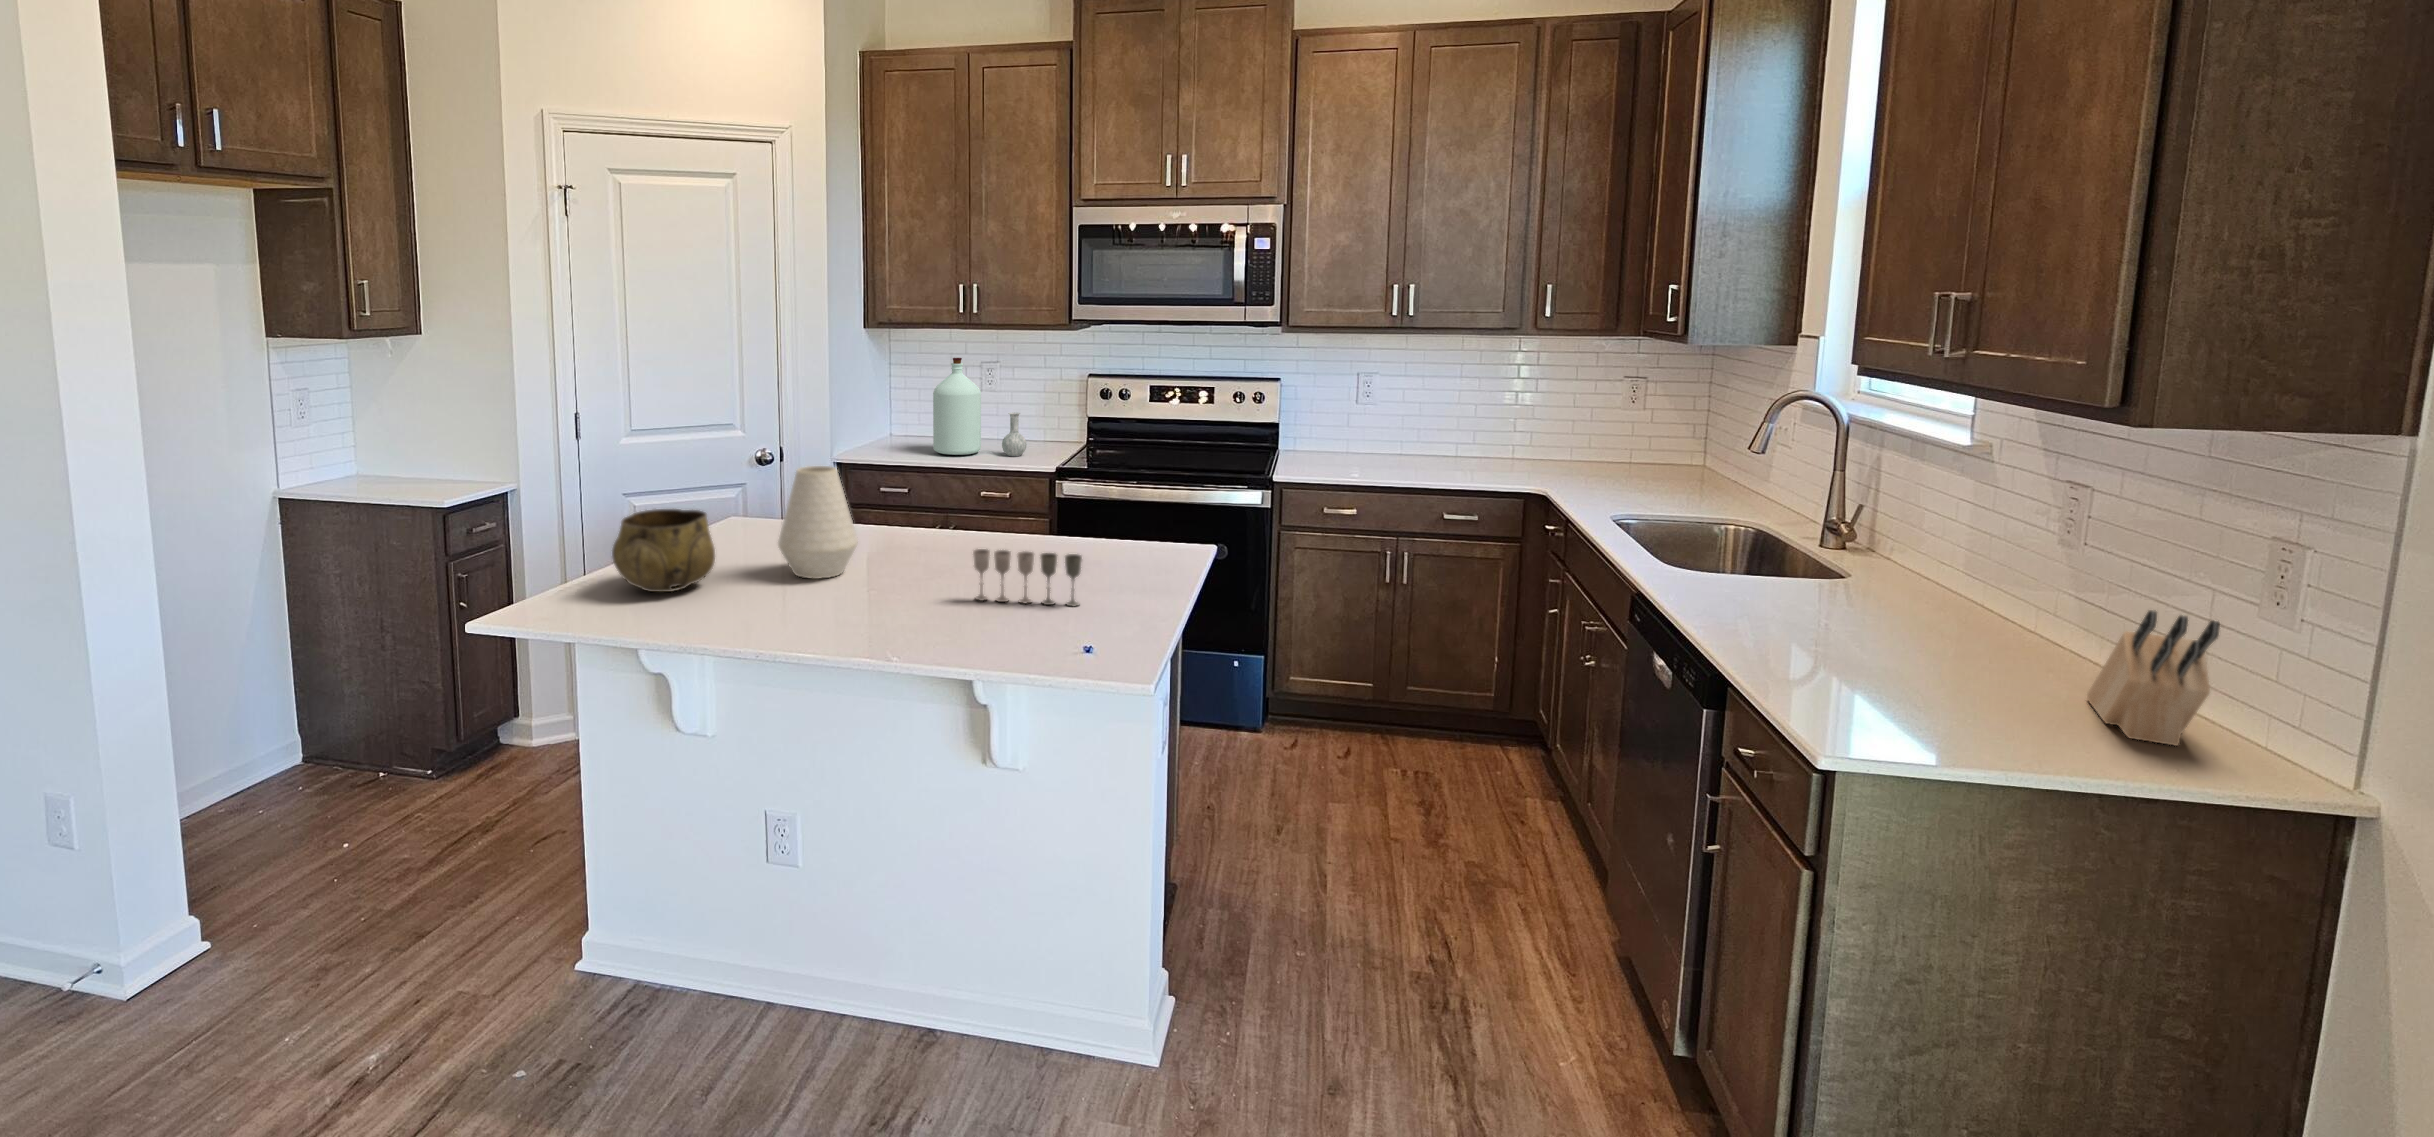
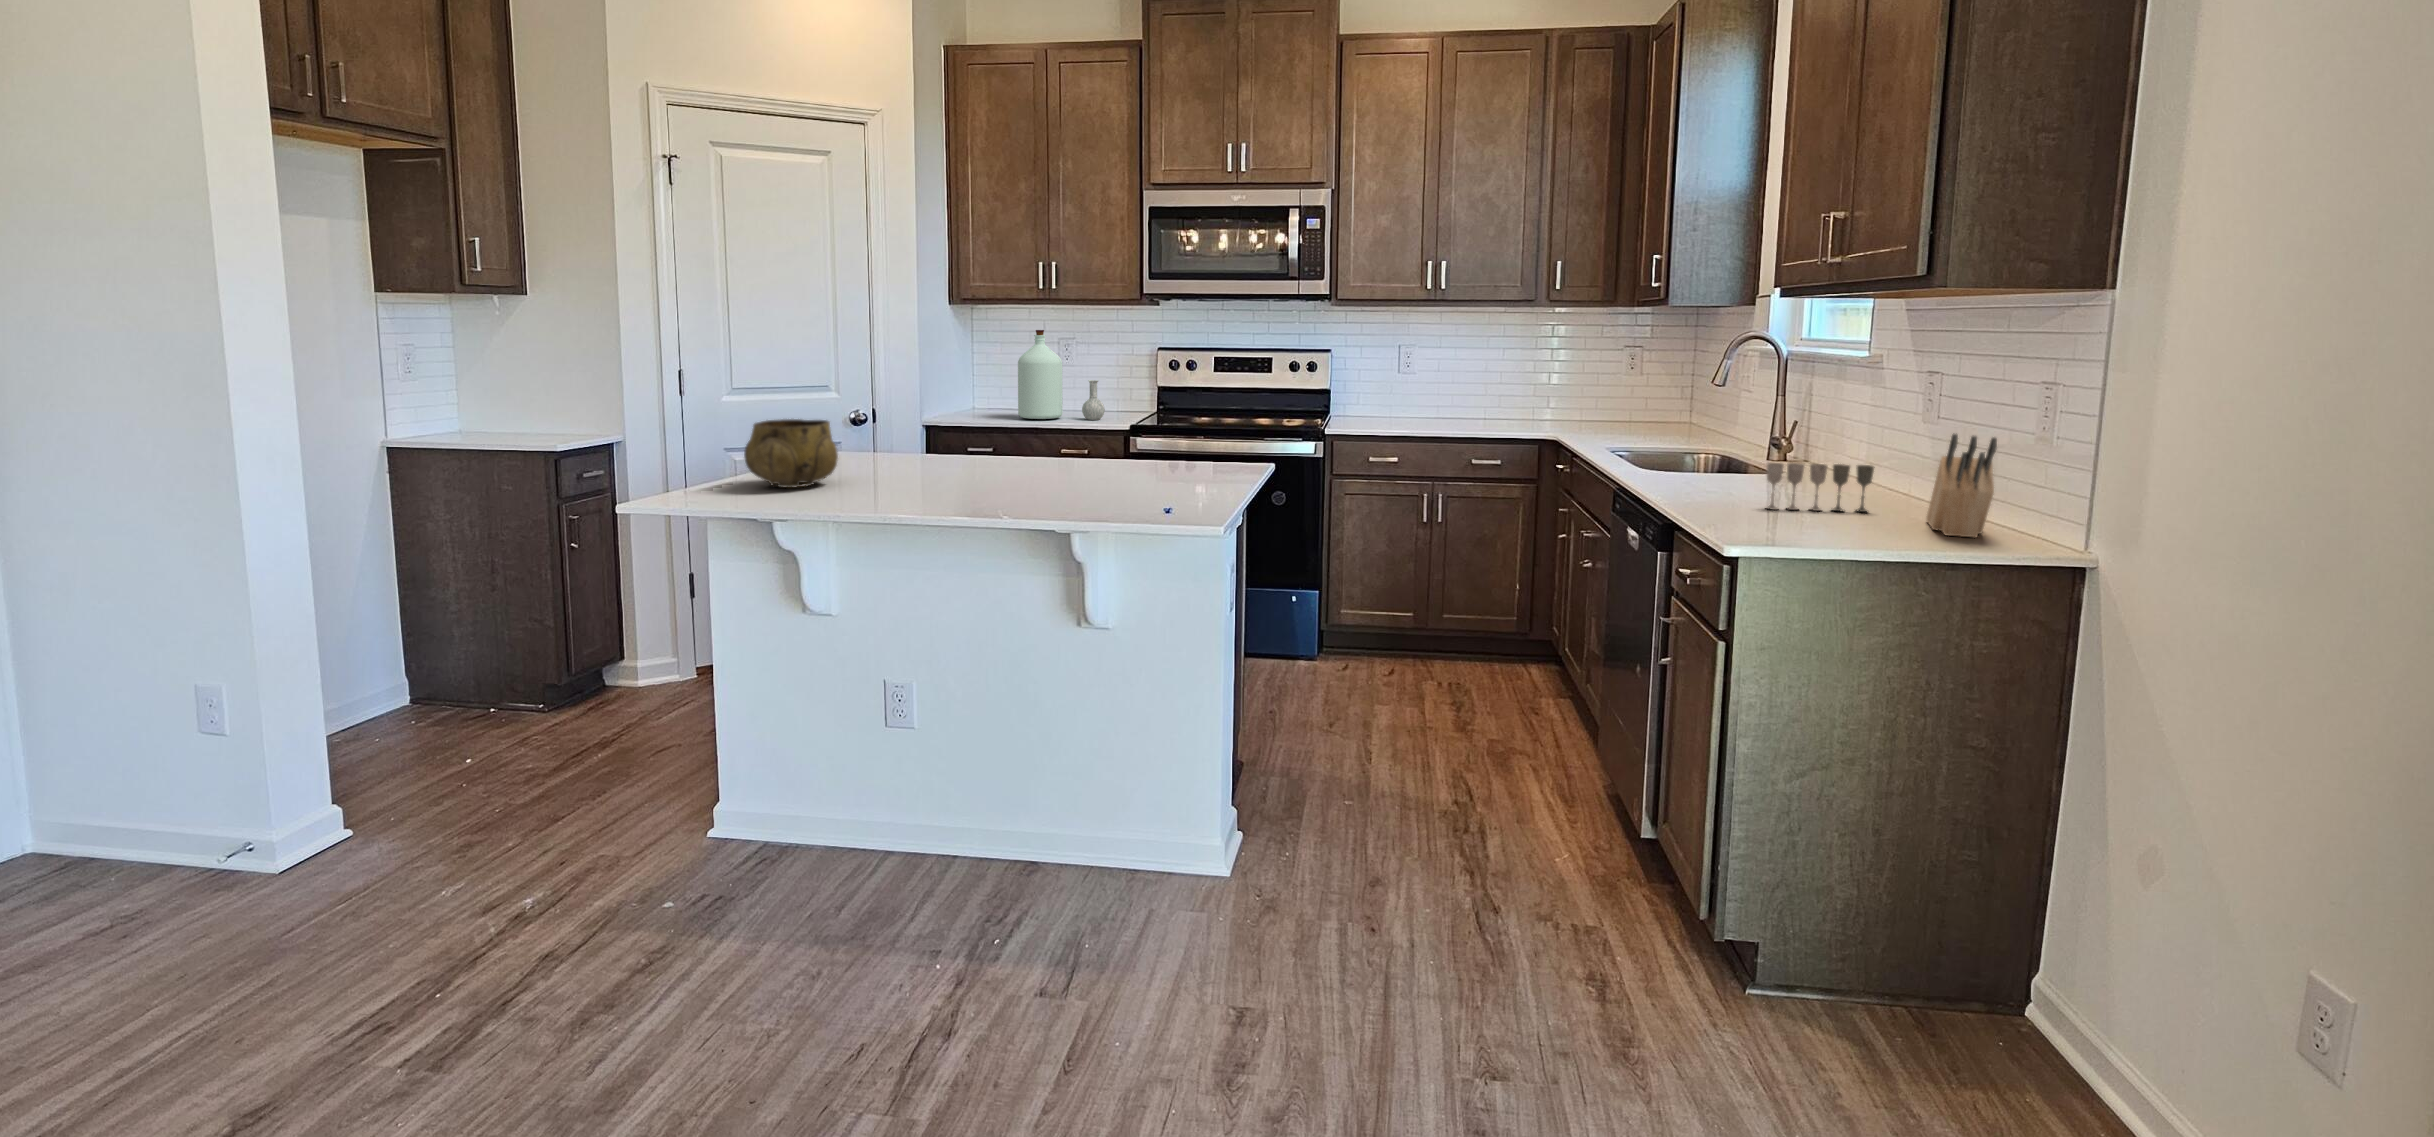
vase: present [778,466,858,579] -> none [893,383,965,479]
wine glass: present [973,549,1082,606] -> present [1767,463,1875,512]

